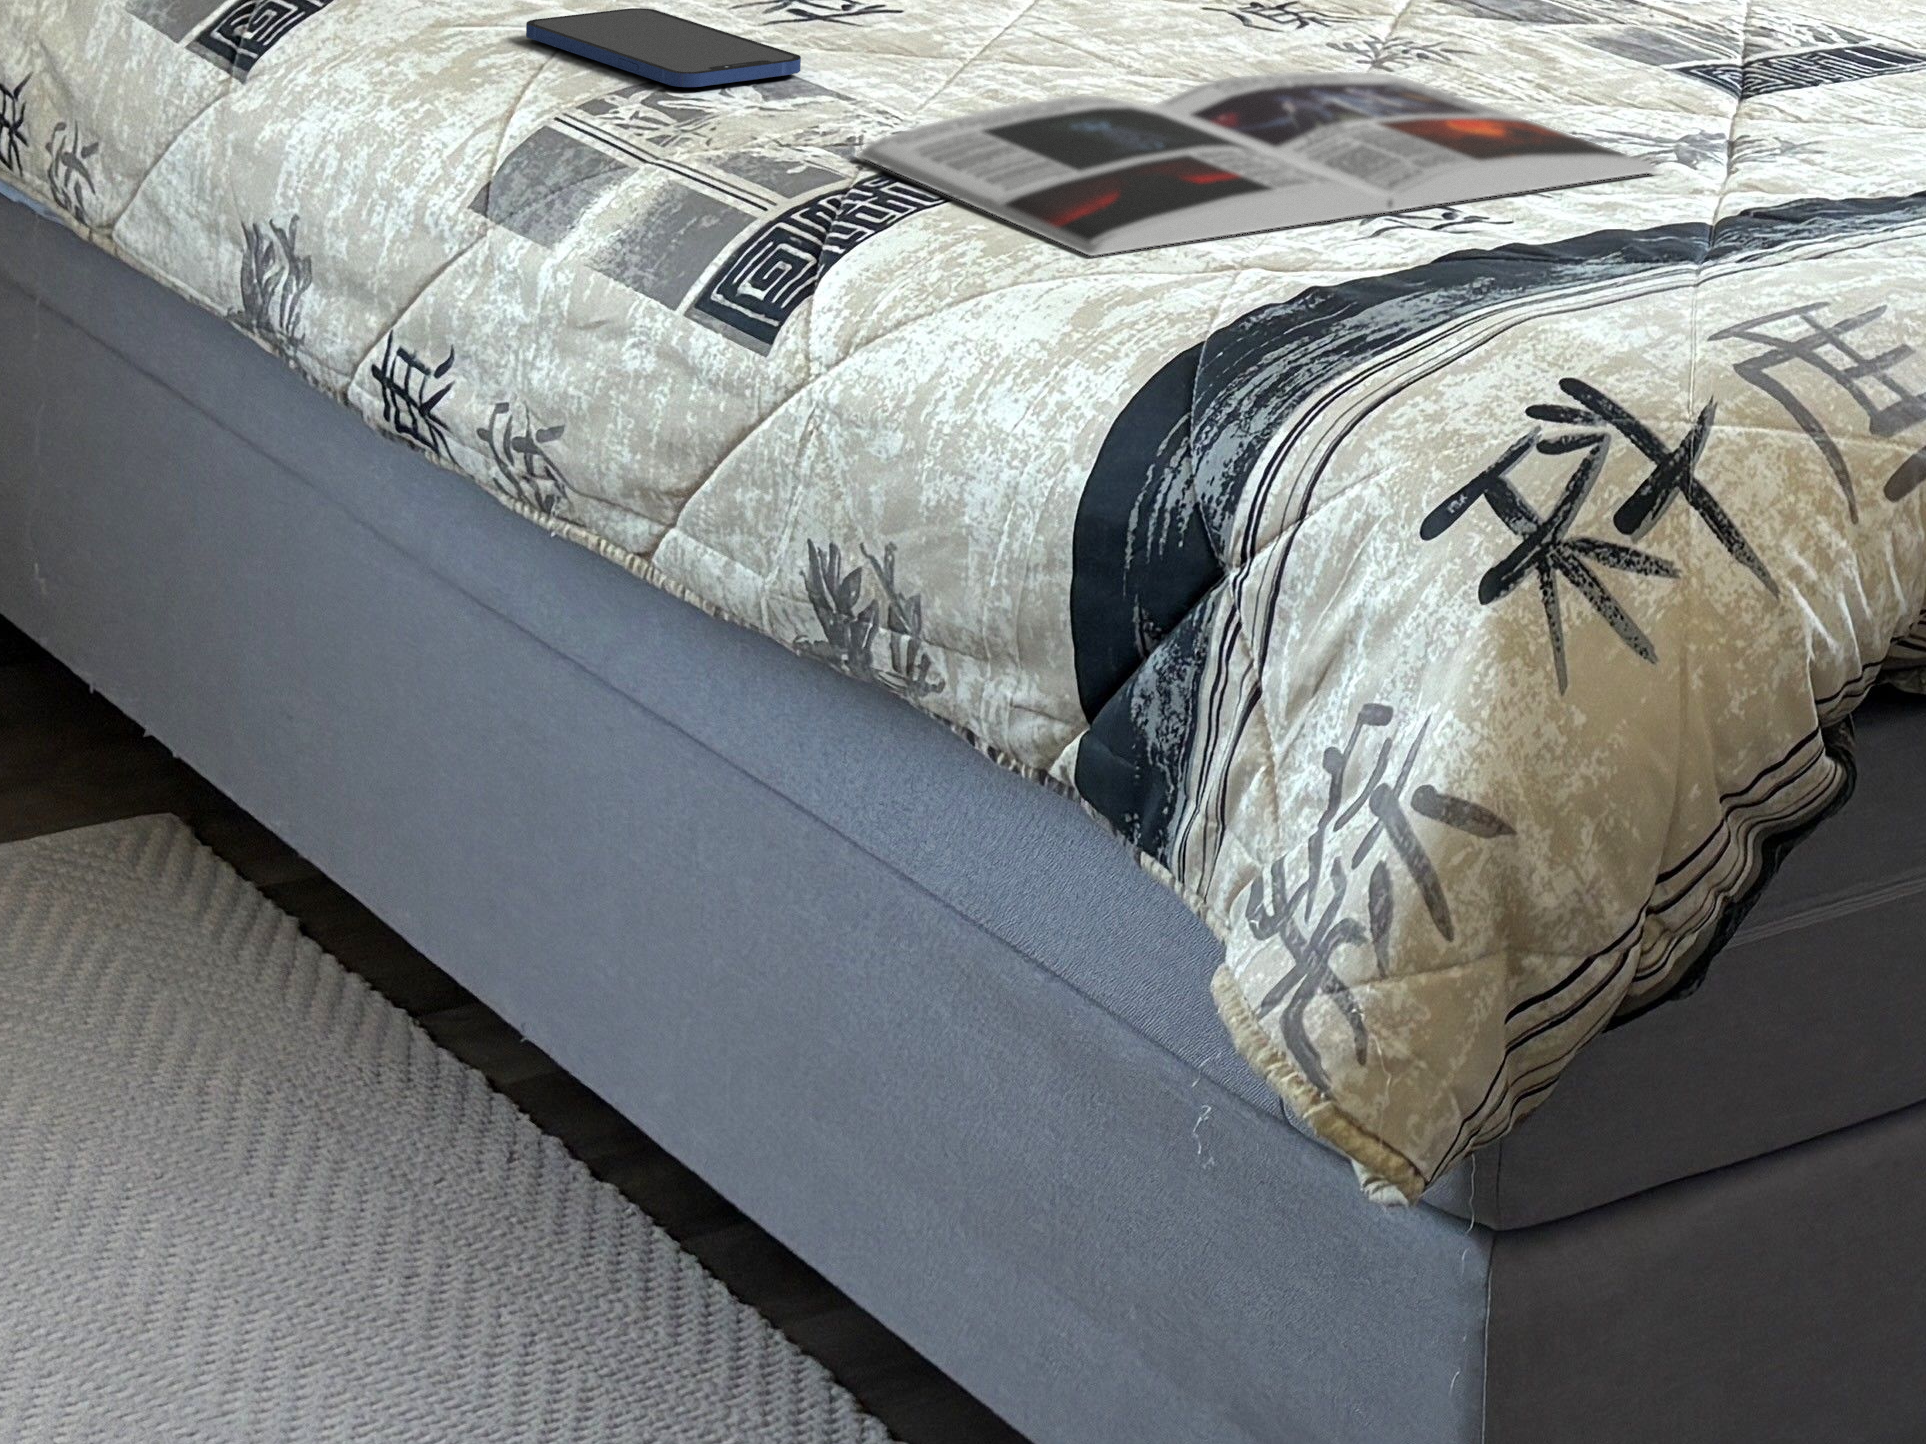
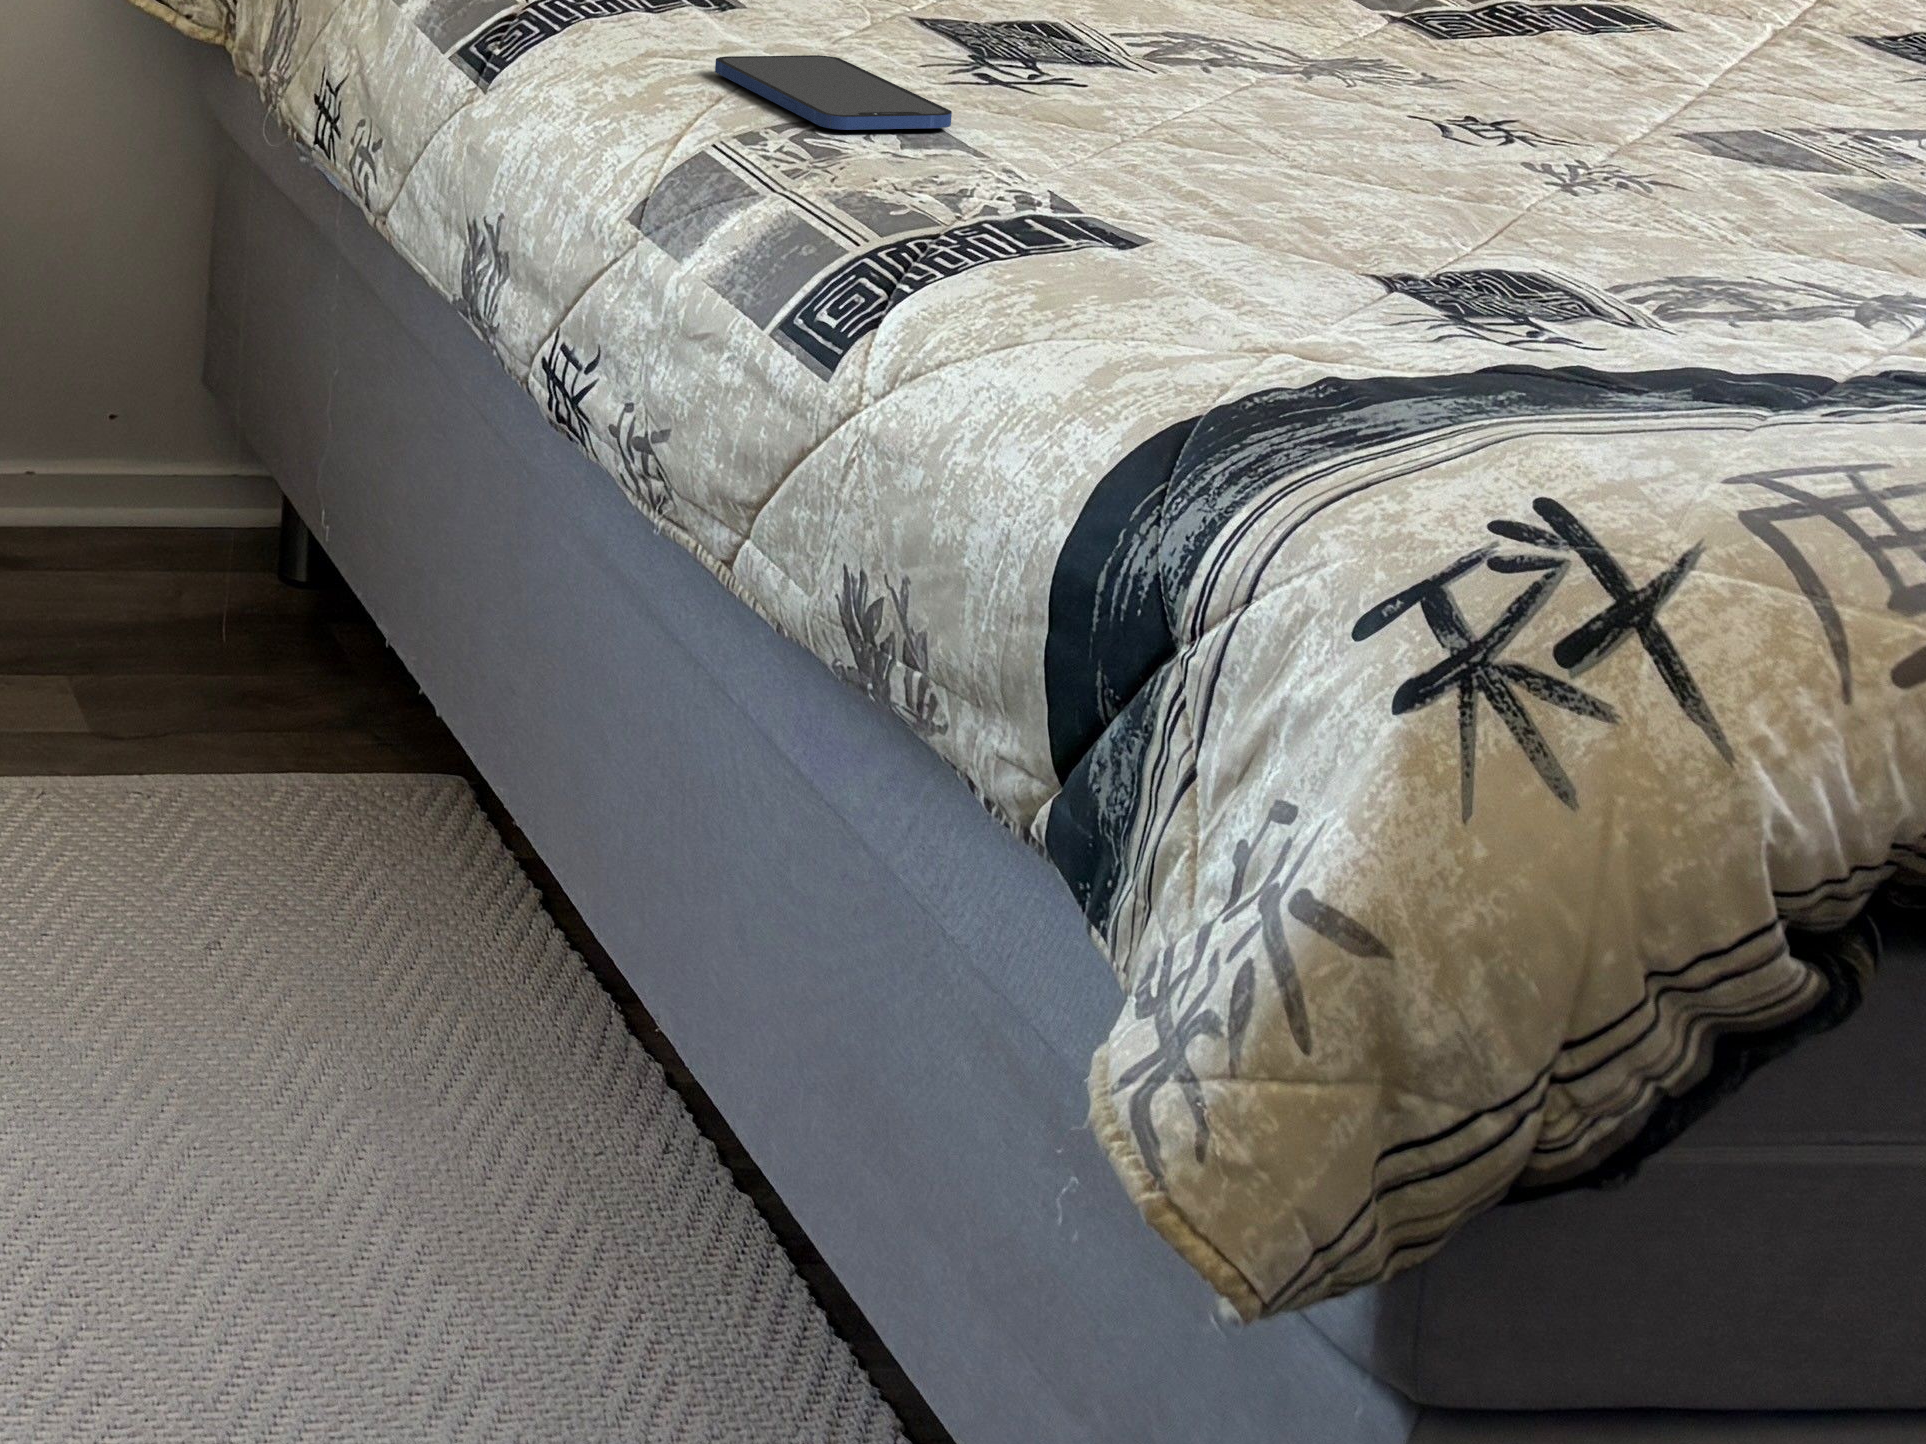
magazine: present [858,72,1657,256] -> none [957,174,1820,323]

